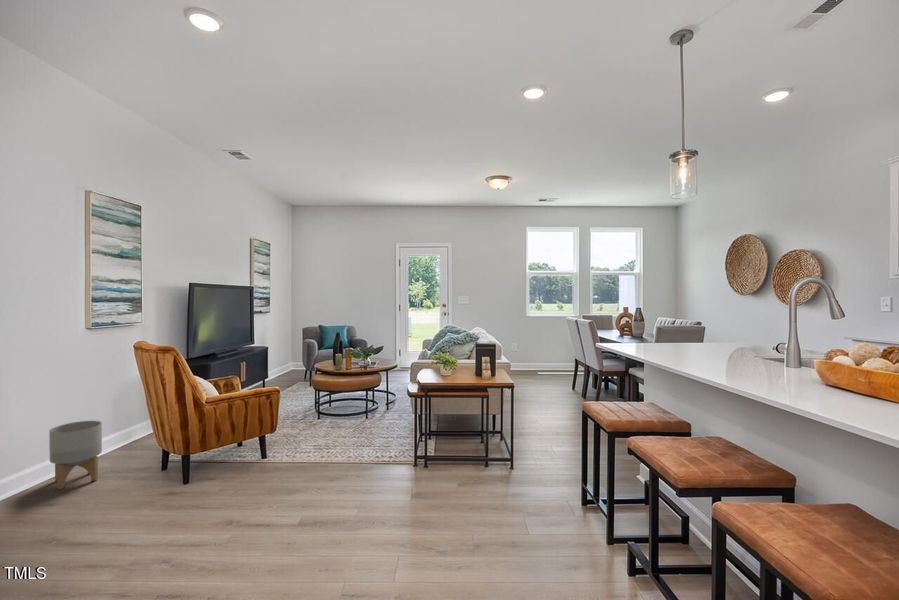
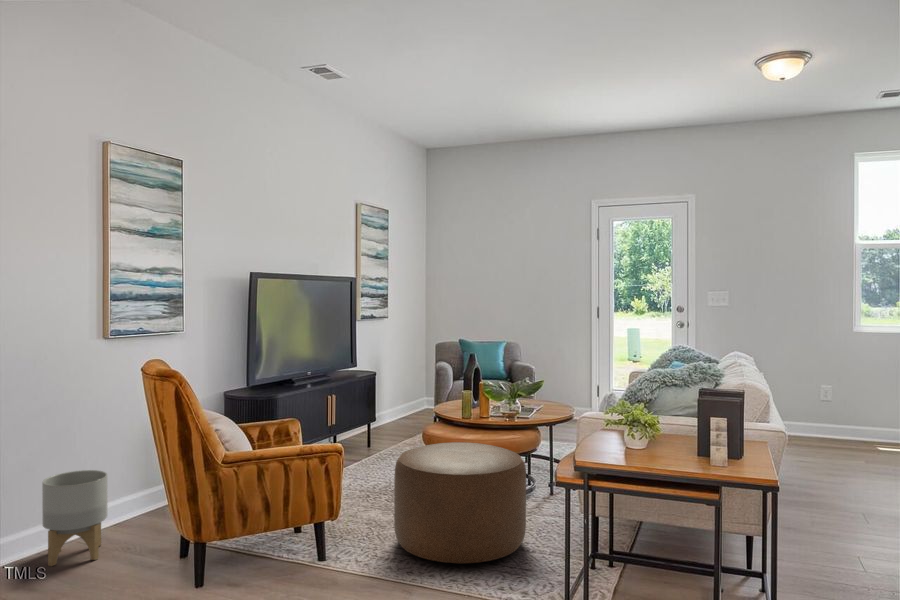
ottoman: none [307,383,384,449] -> present [394,442,526,563]

